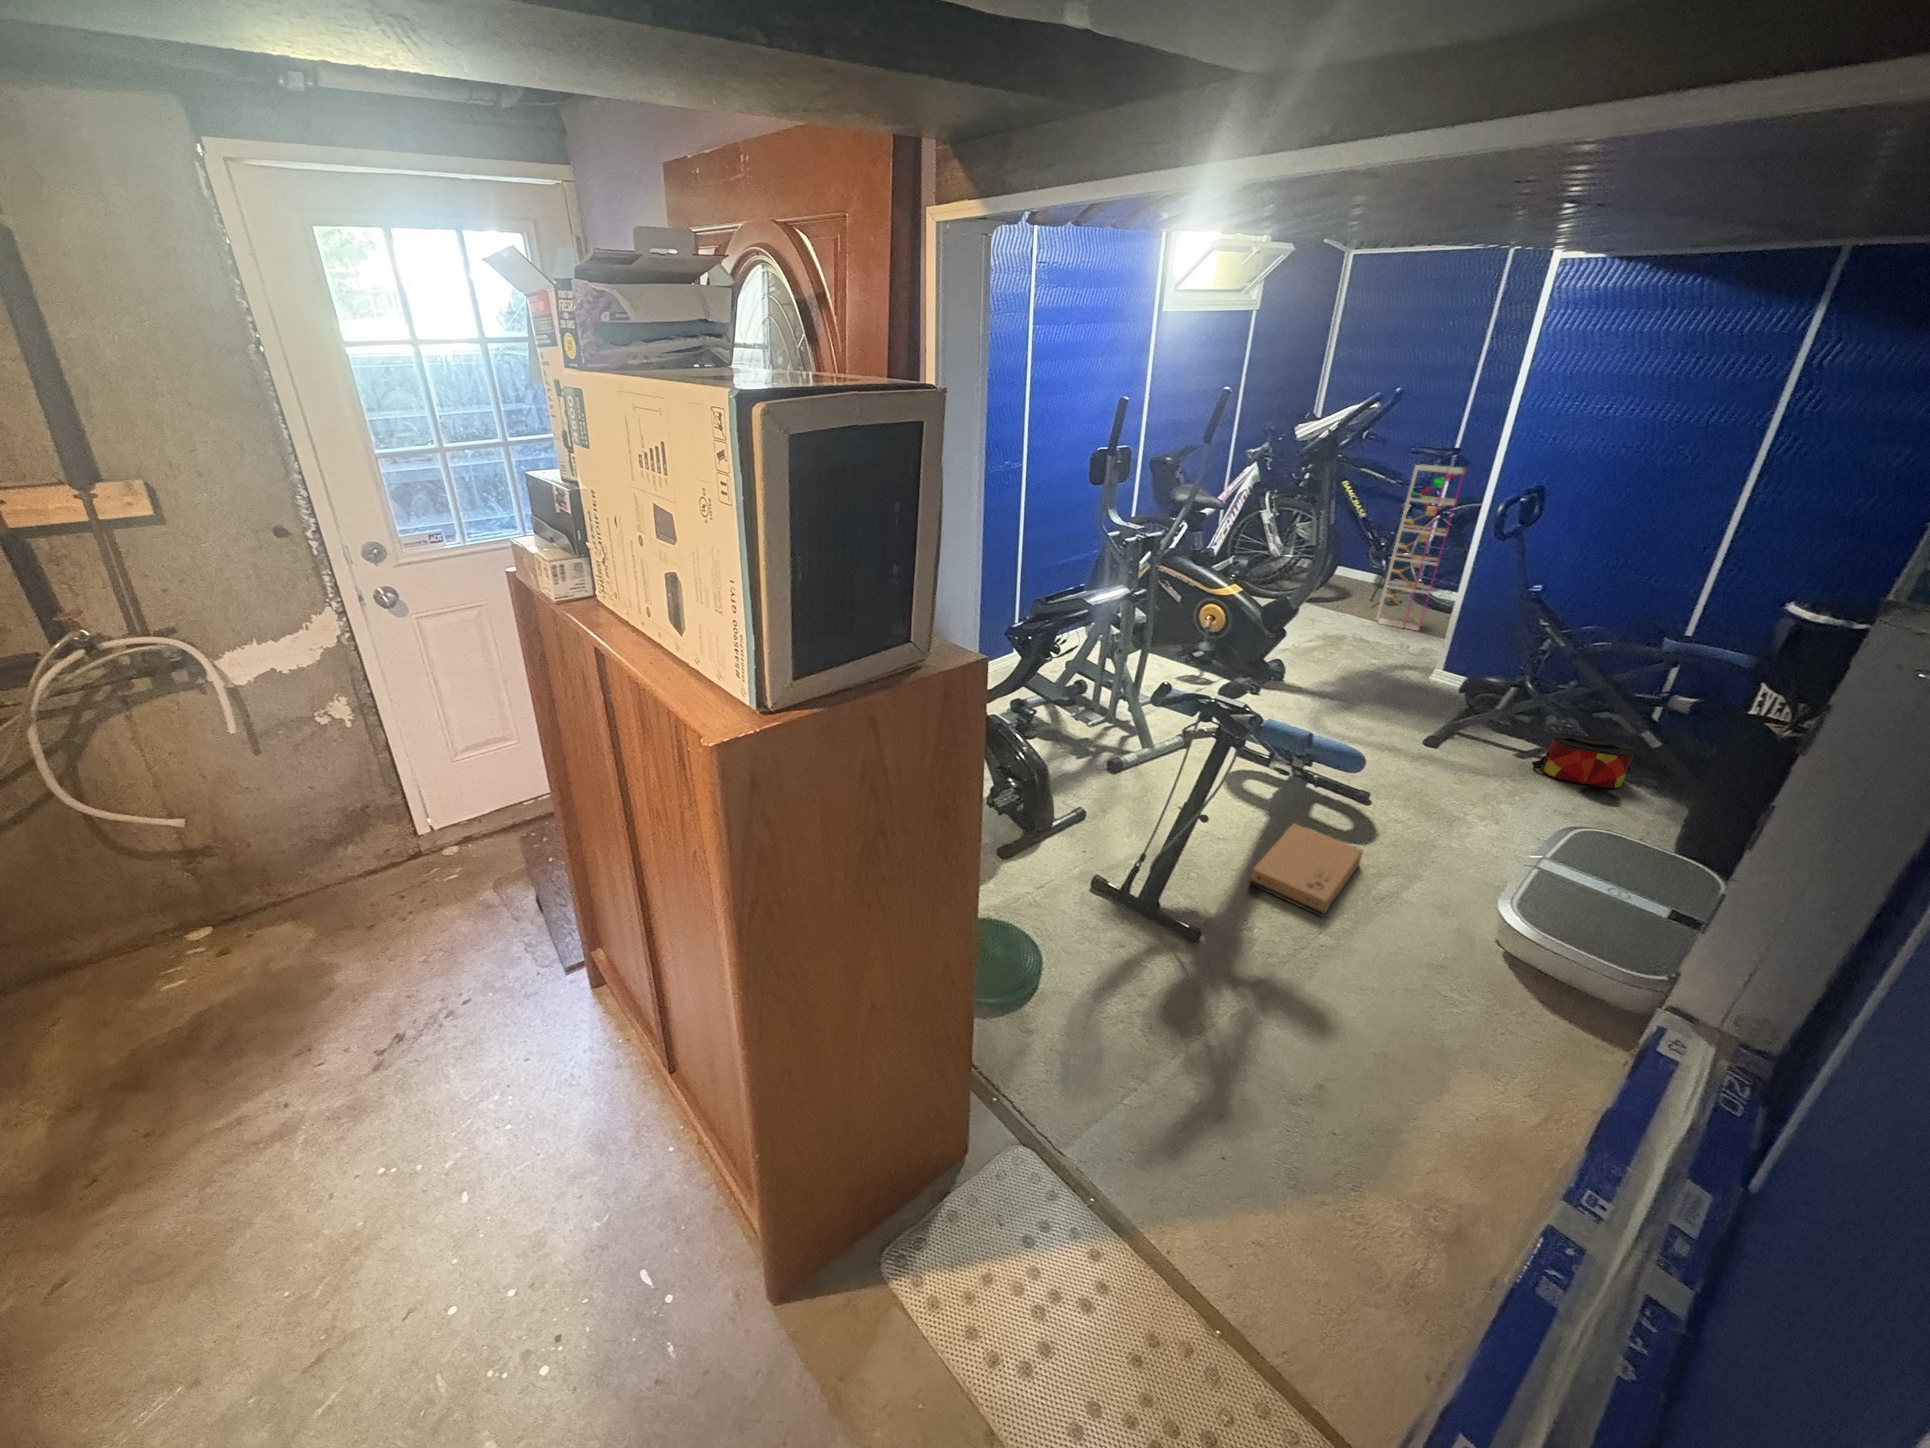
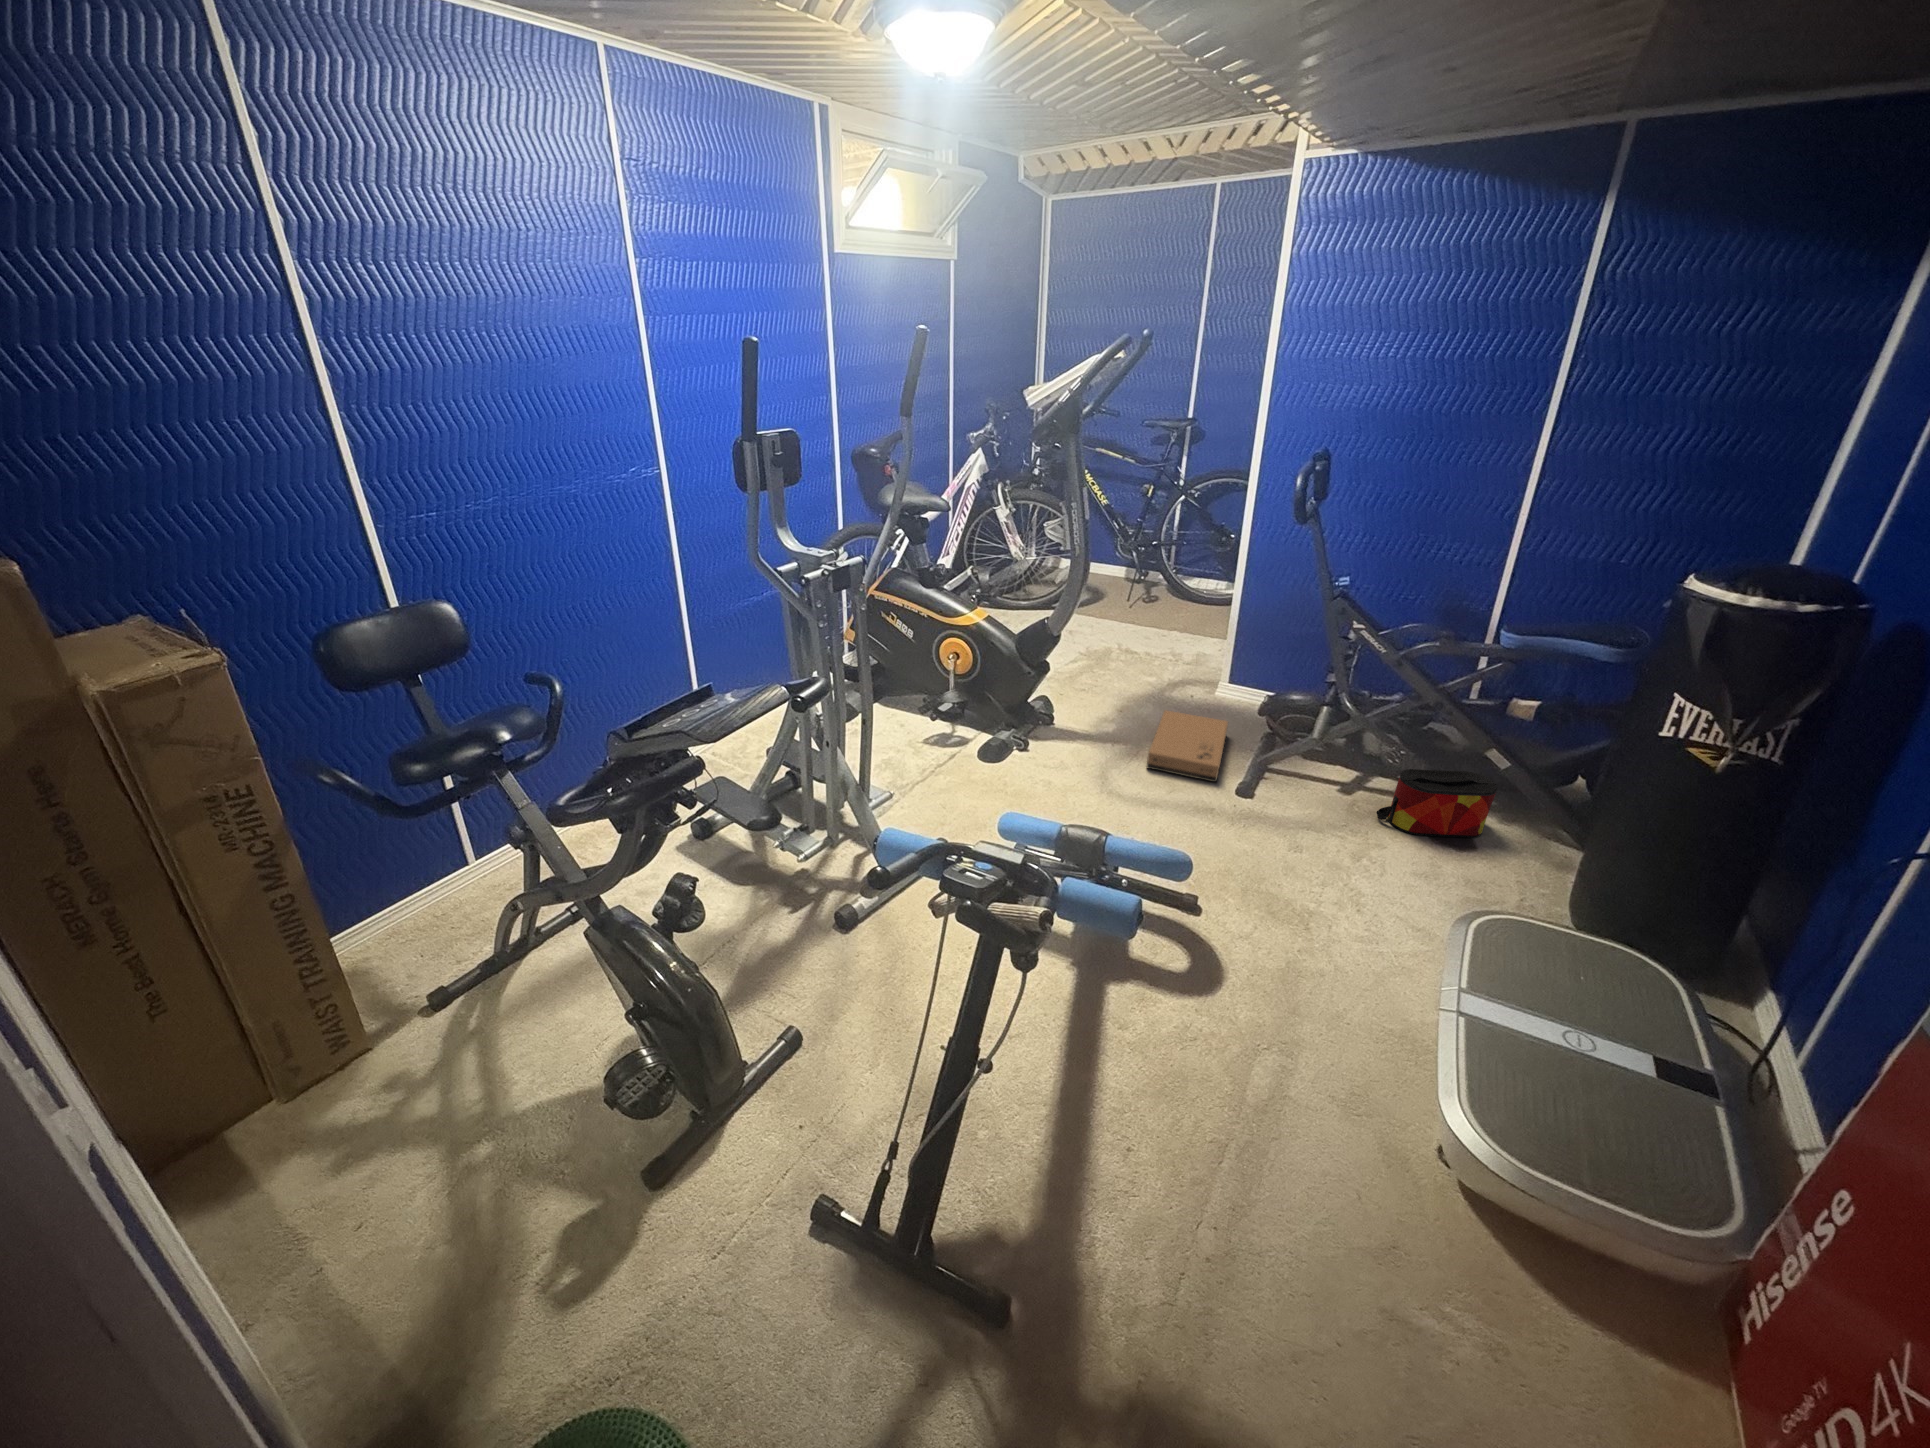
shelving unit: present [1375,464,1465,630] -> none [1137,438,1212,633]
cardboard box: present [1250,824,1363,917] -> present [1147,710,1228,782]

